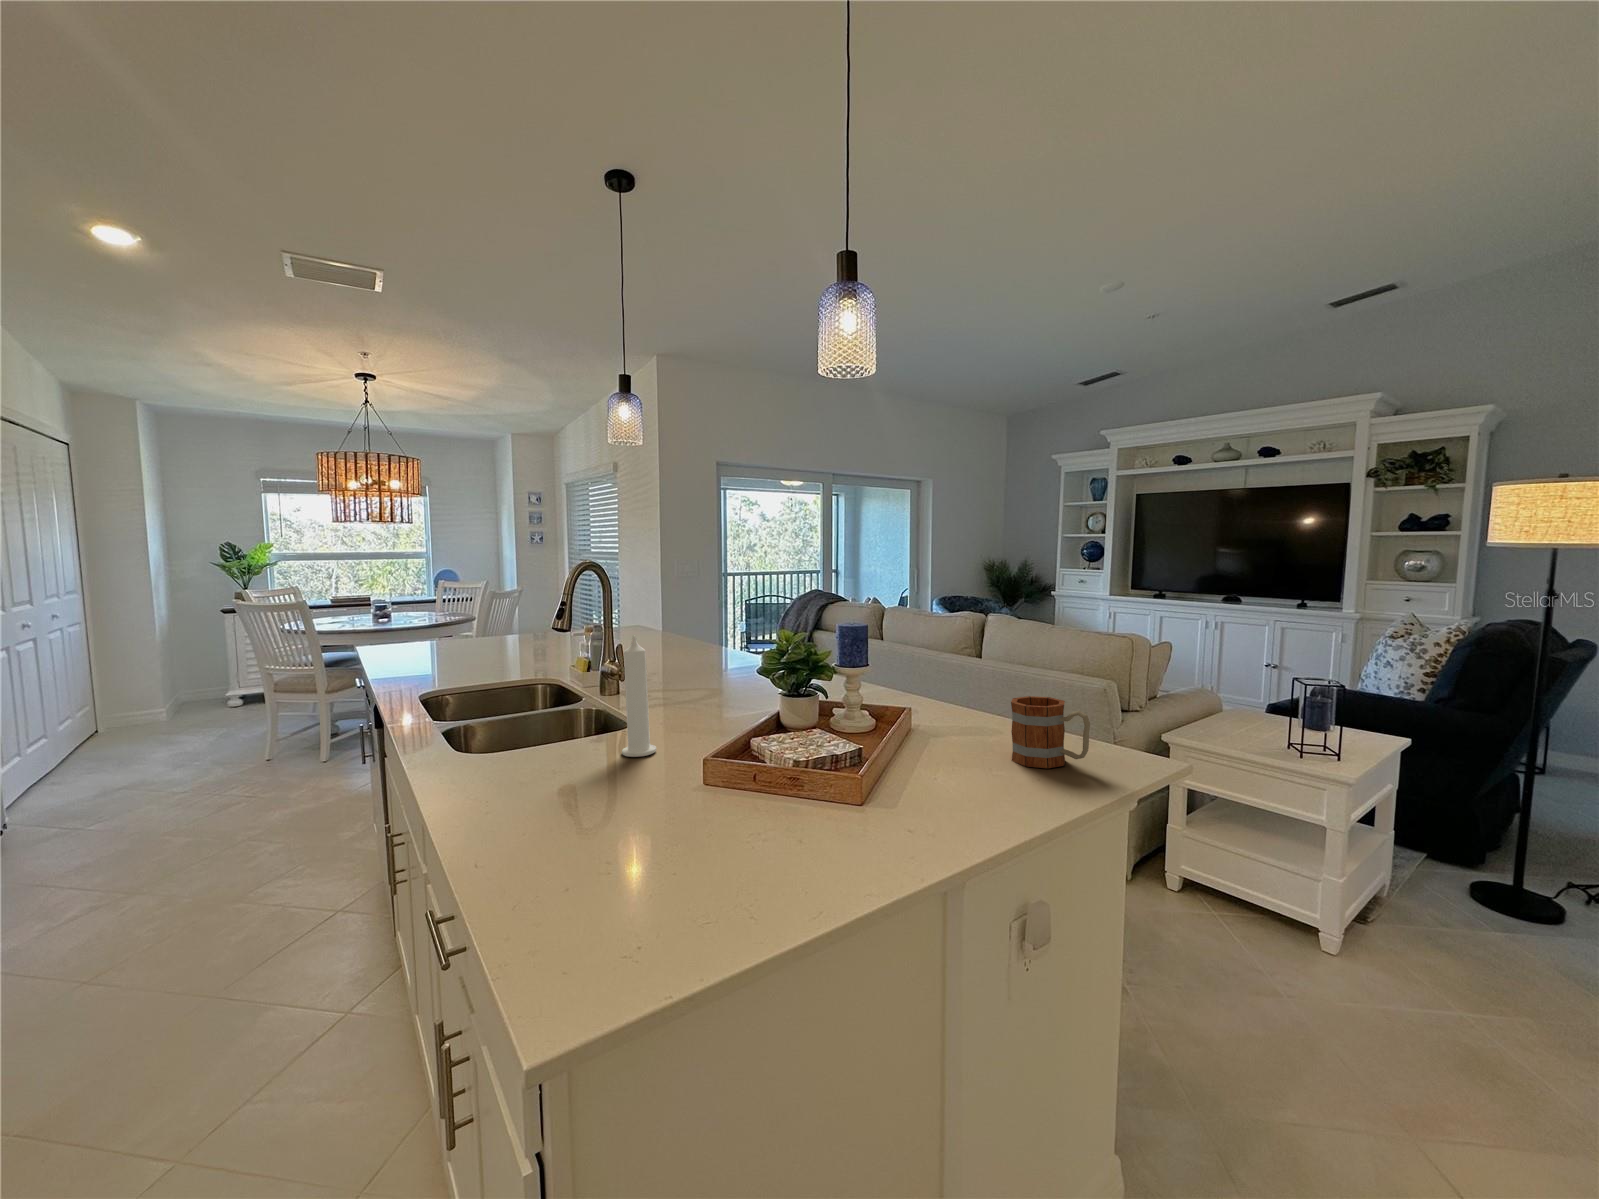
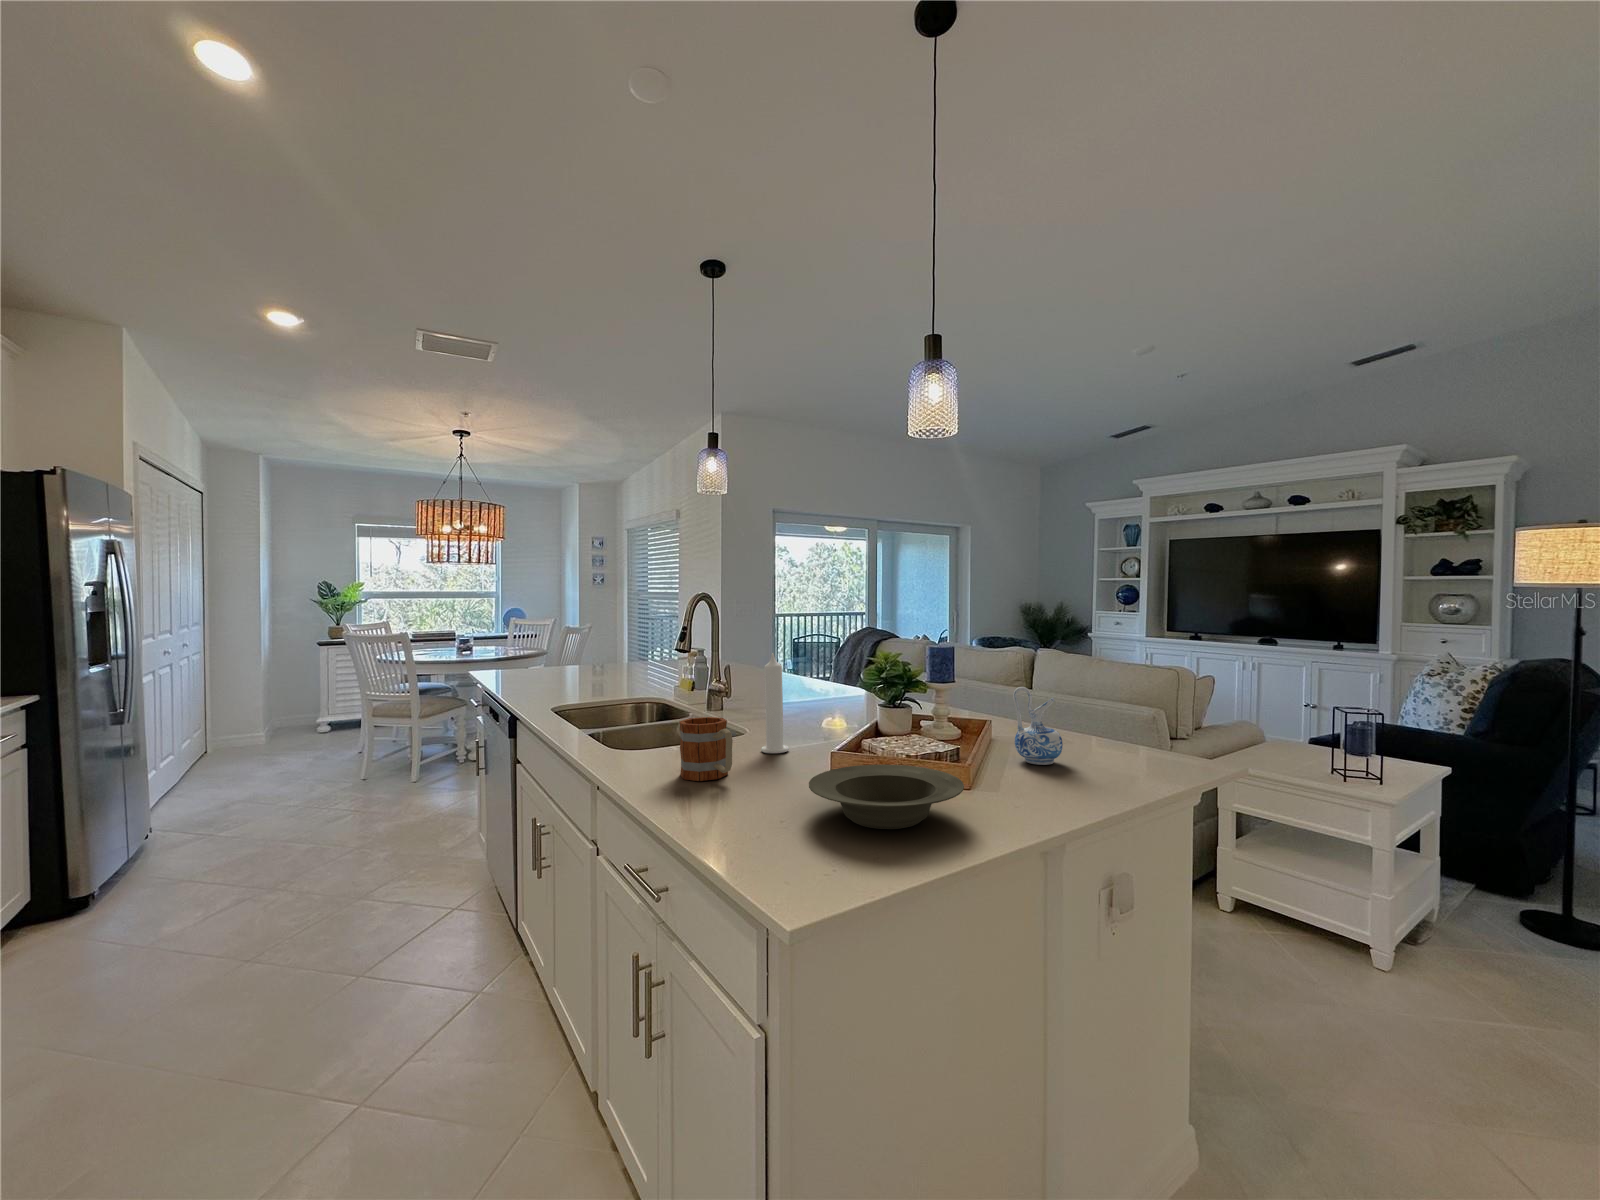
ceramic pitcher: none [921,675,978,769] -> present [1013,687,1063,765]
mug: present [1011,696,1090,768] -> present [679,717,733,781]
bowl: none [619,784,824,885] -> present [809,765,964,829]

